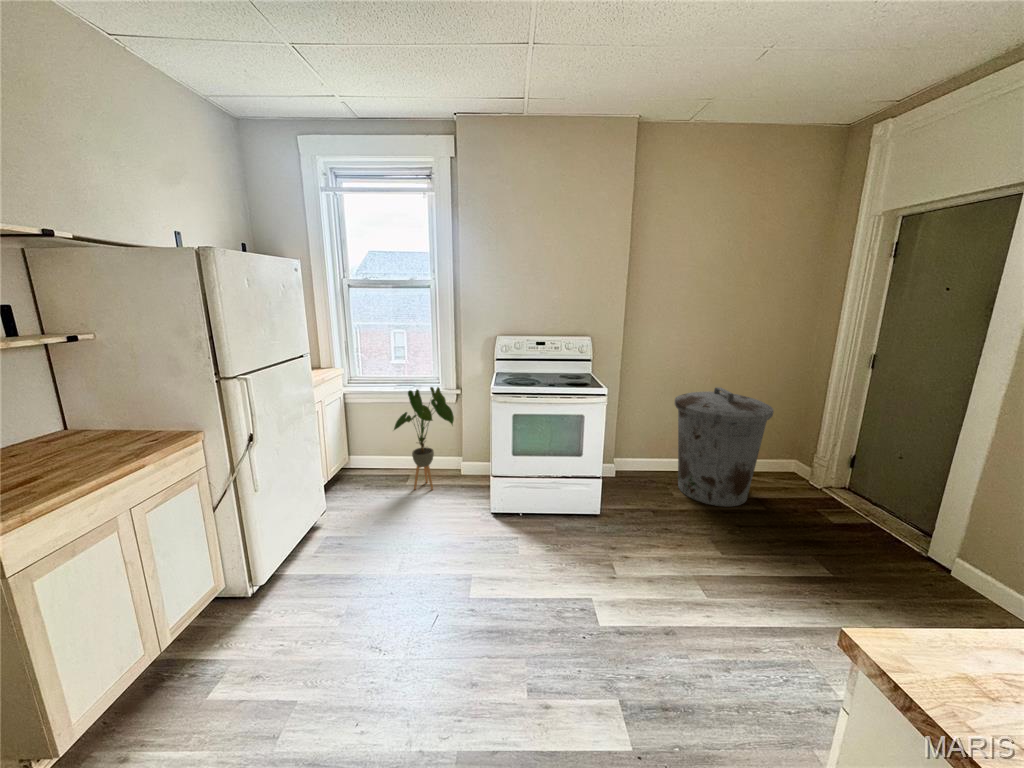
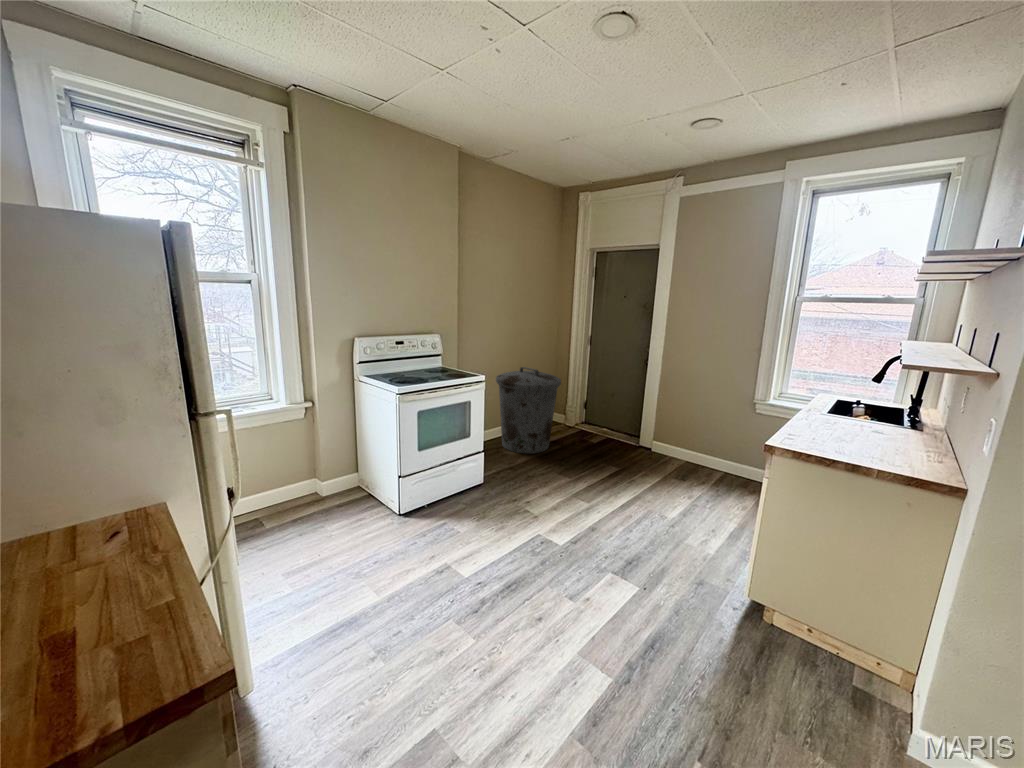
house plant: present [394,387,454,489] -> none [257,401,342,528]

